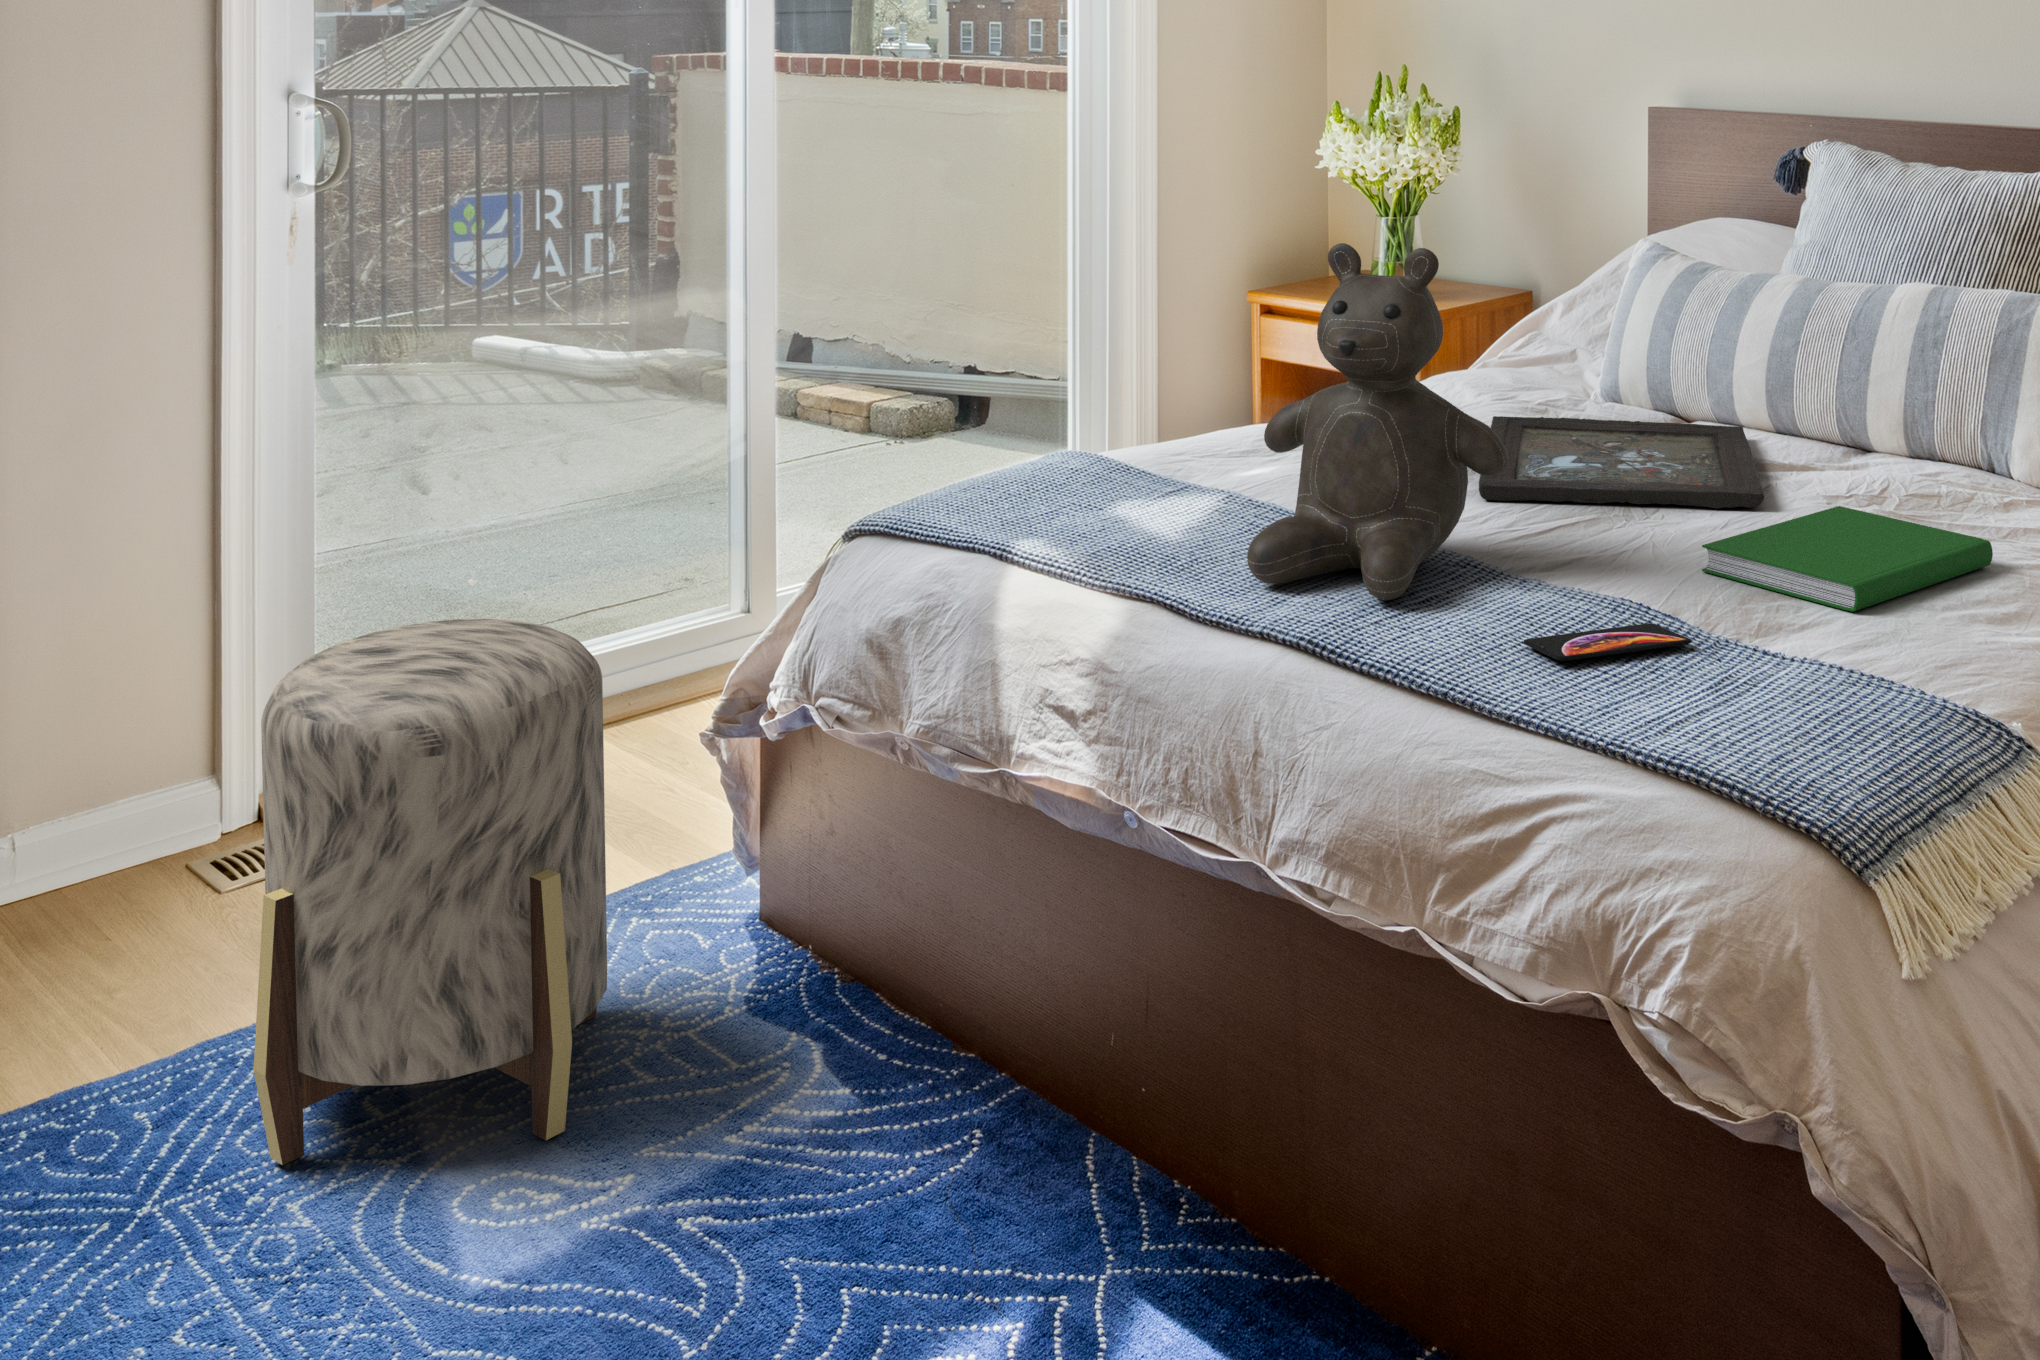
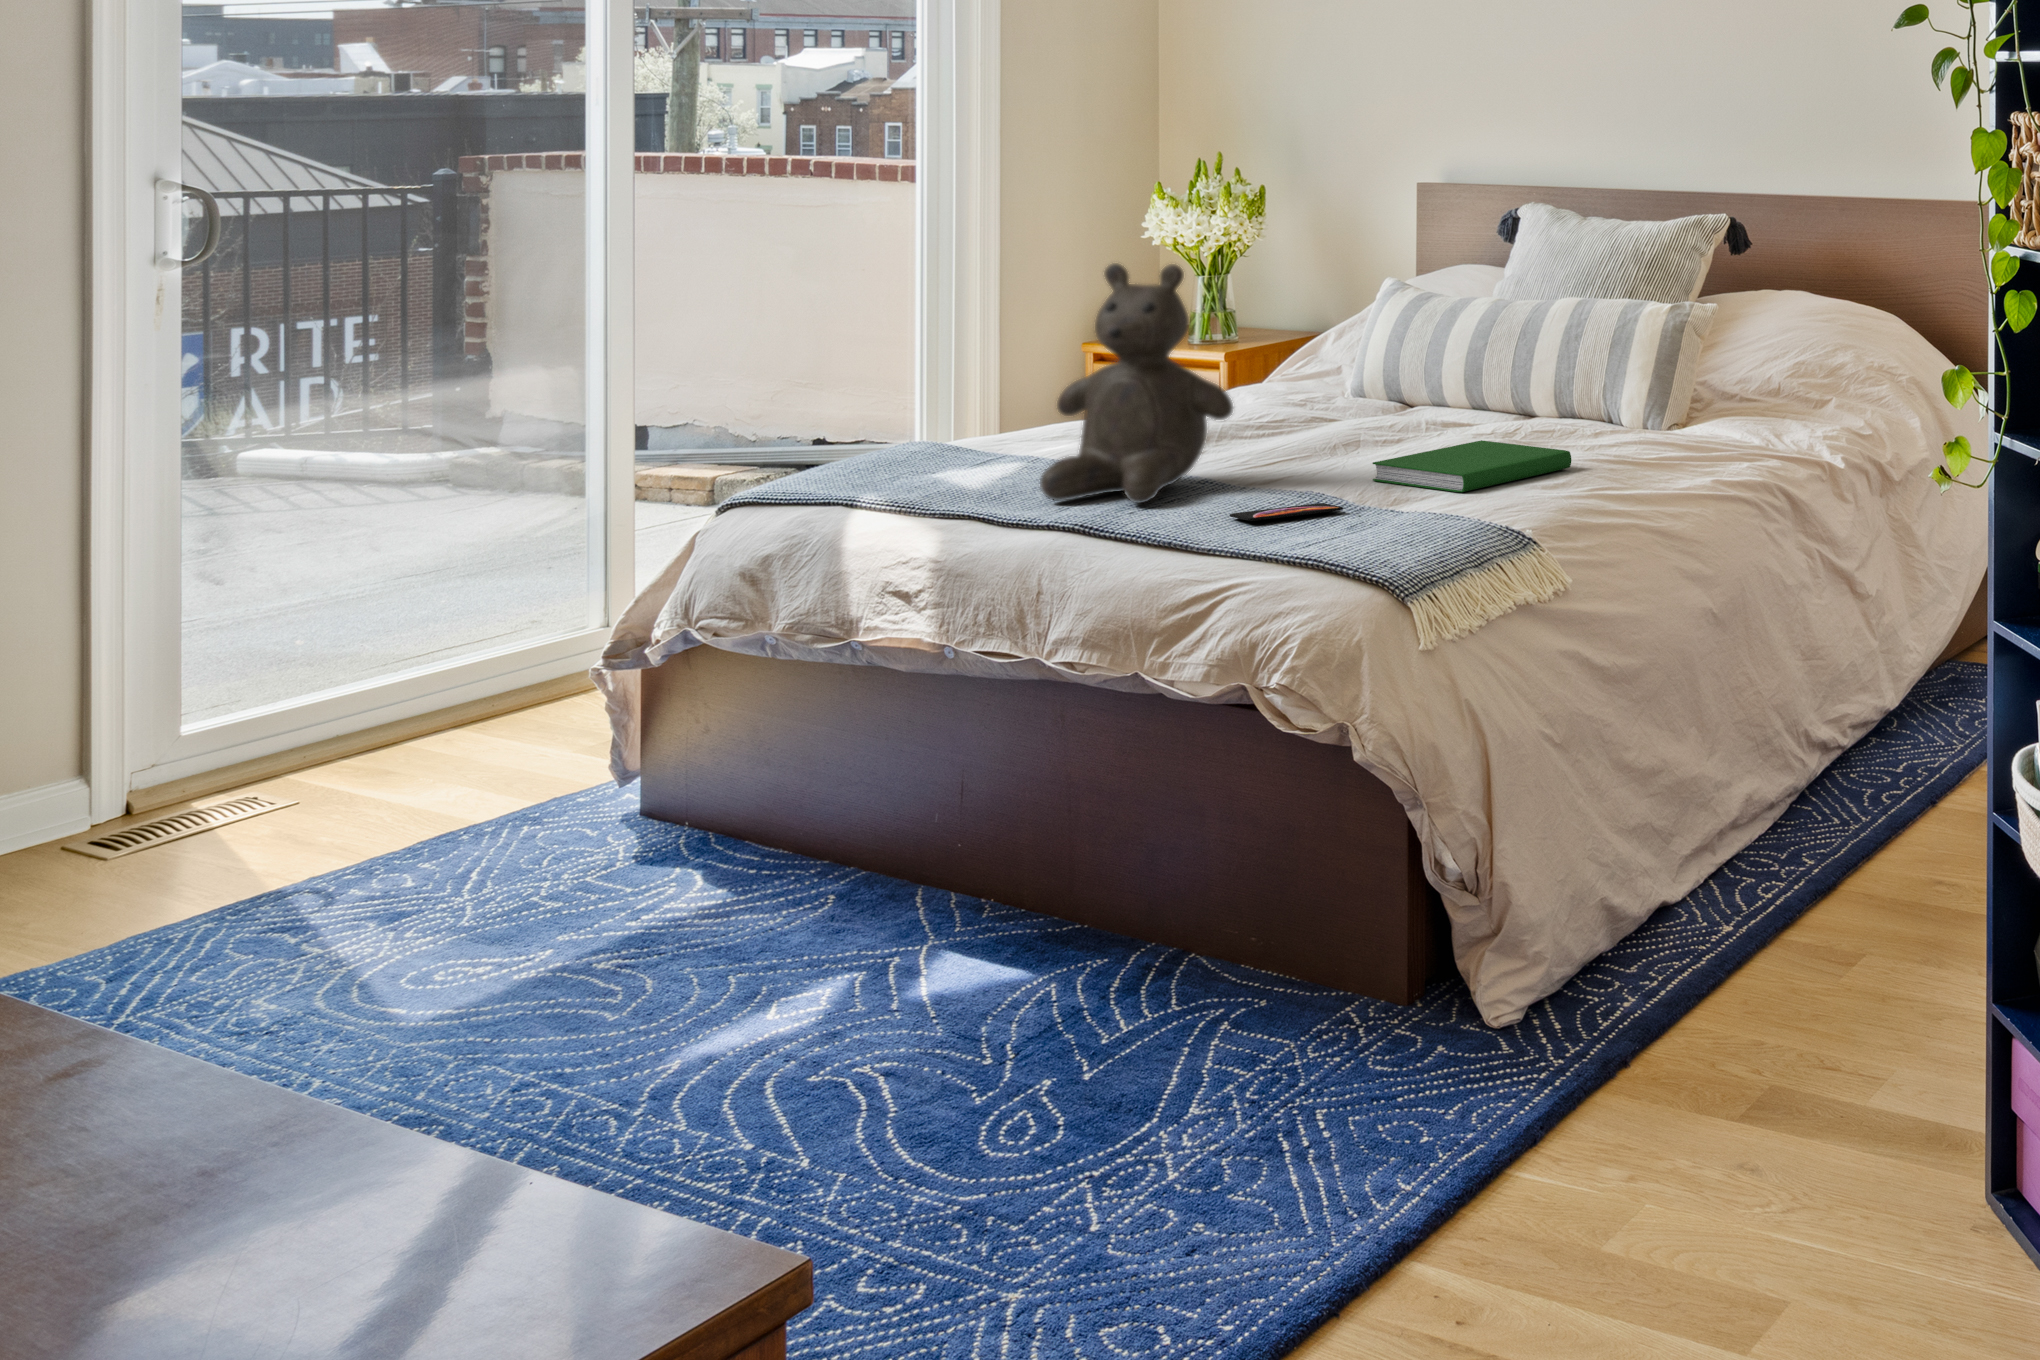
tray: present [1479,416,1764,508] -> none [1229,407,1446,455]
ottoman: present [253,619,607,1165] -> none [224,576,518,984]

